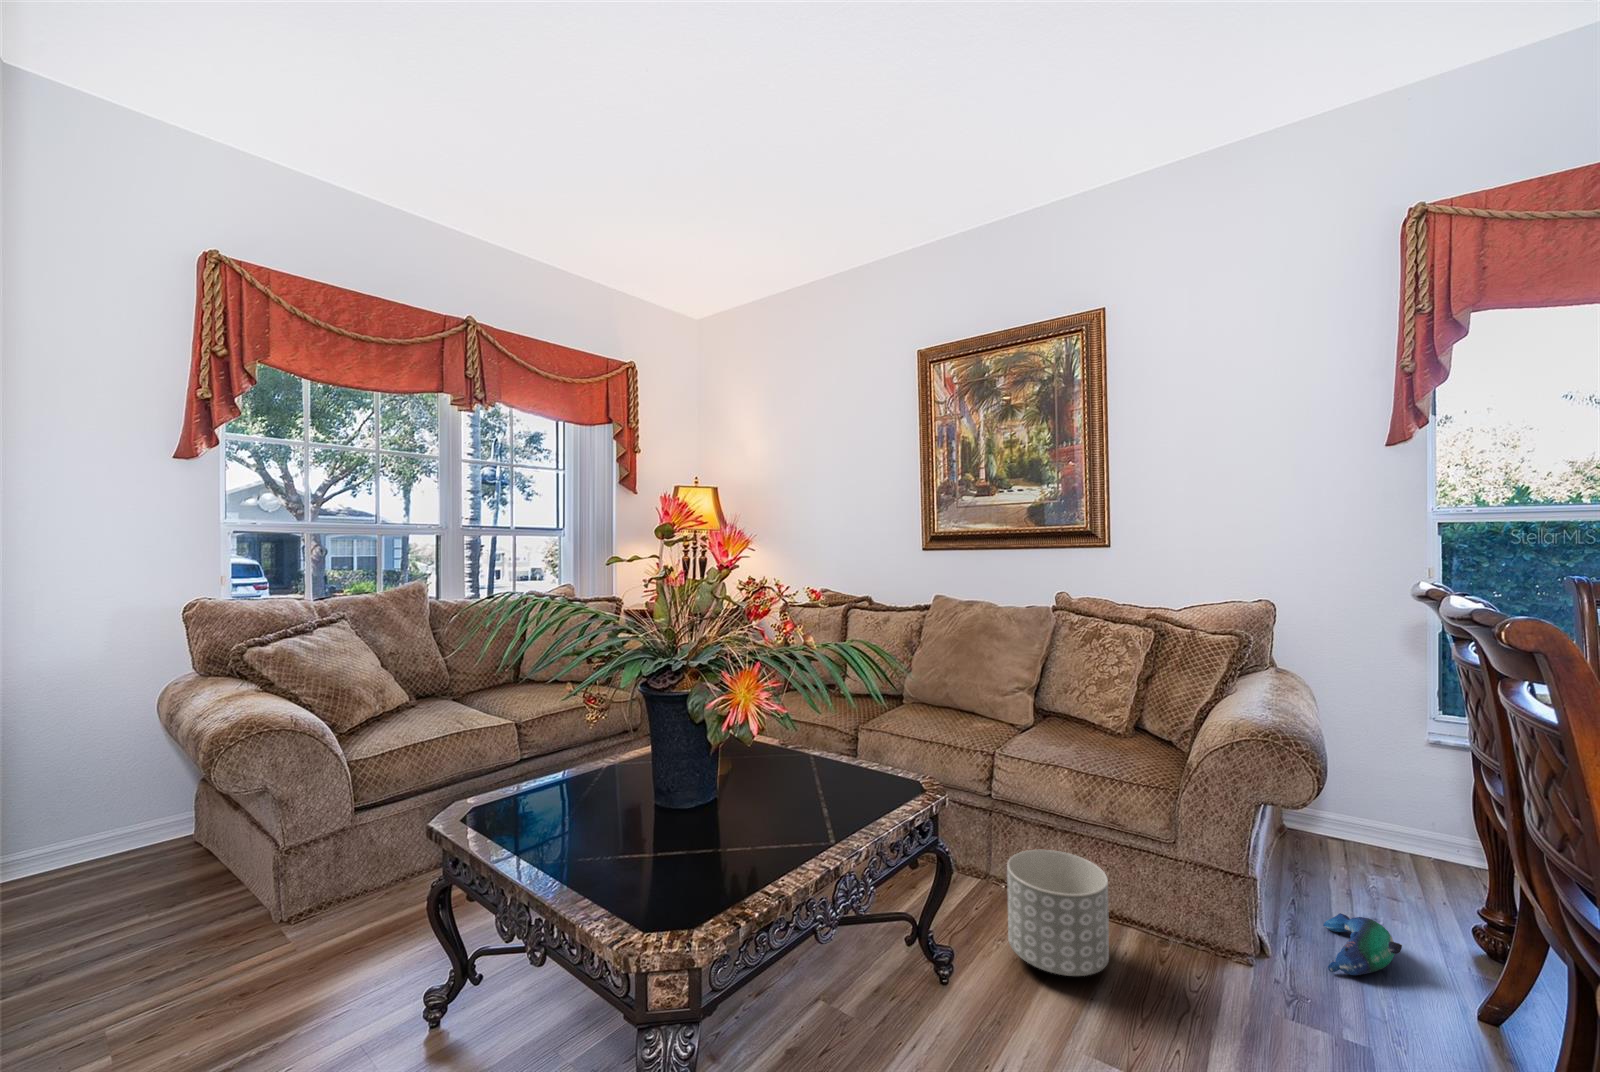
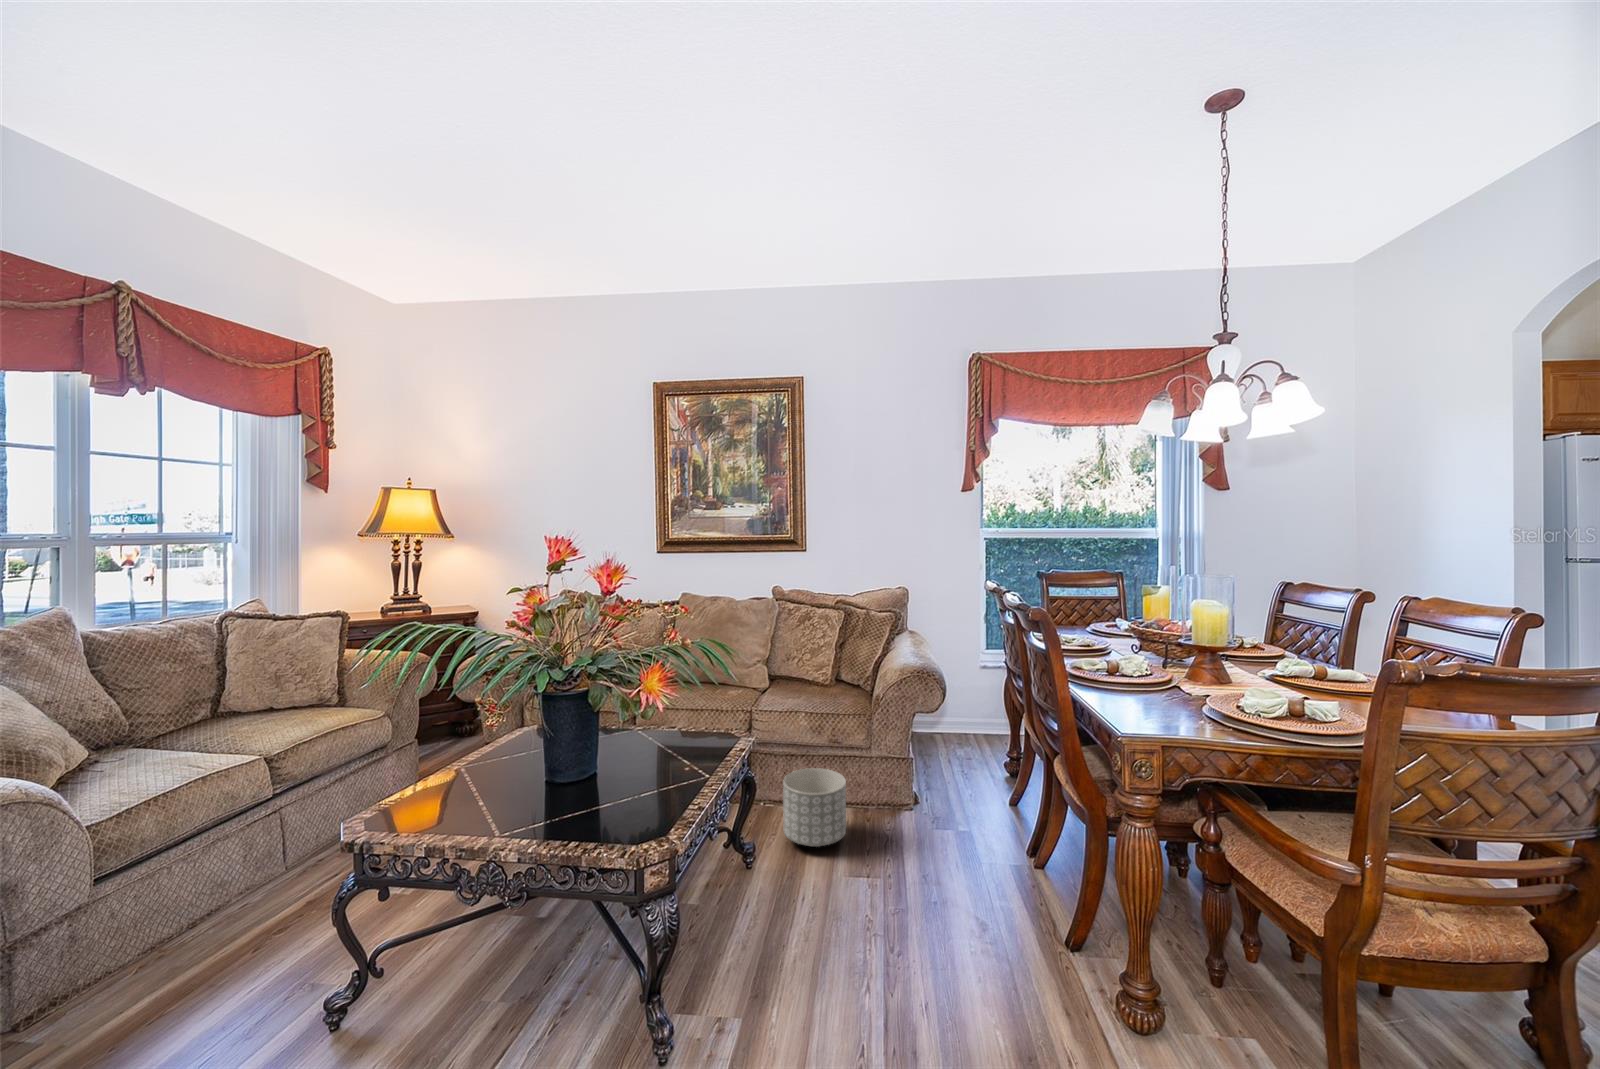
plush toy: present [1323,913,1402,976] -> none [937,769,976,802]

